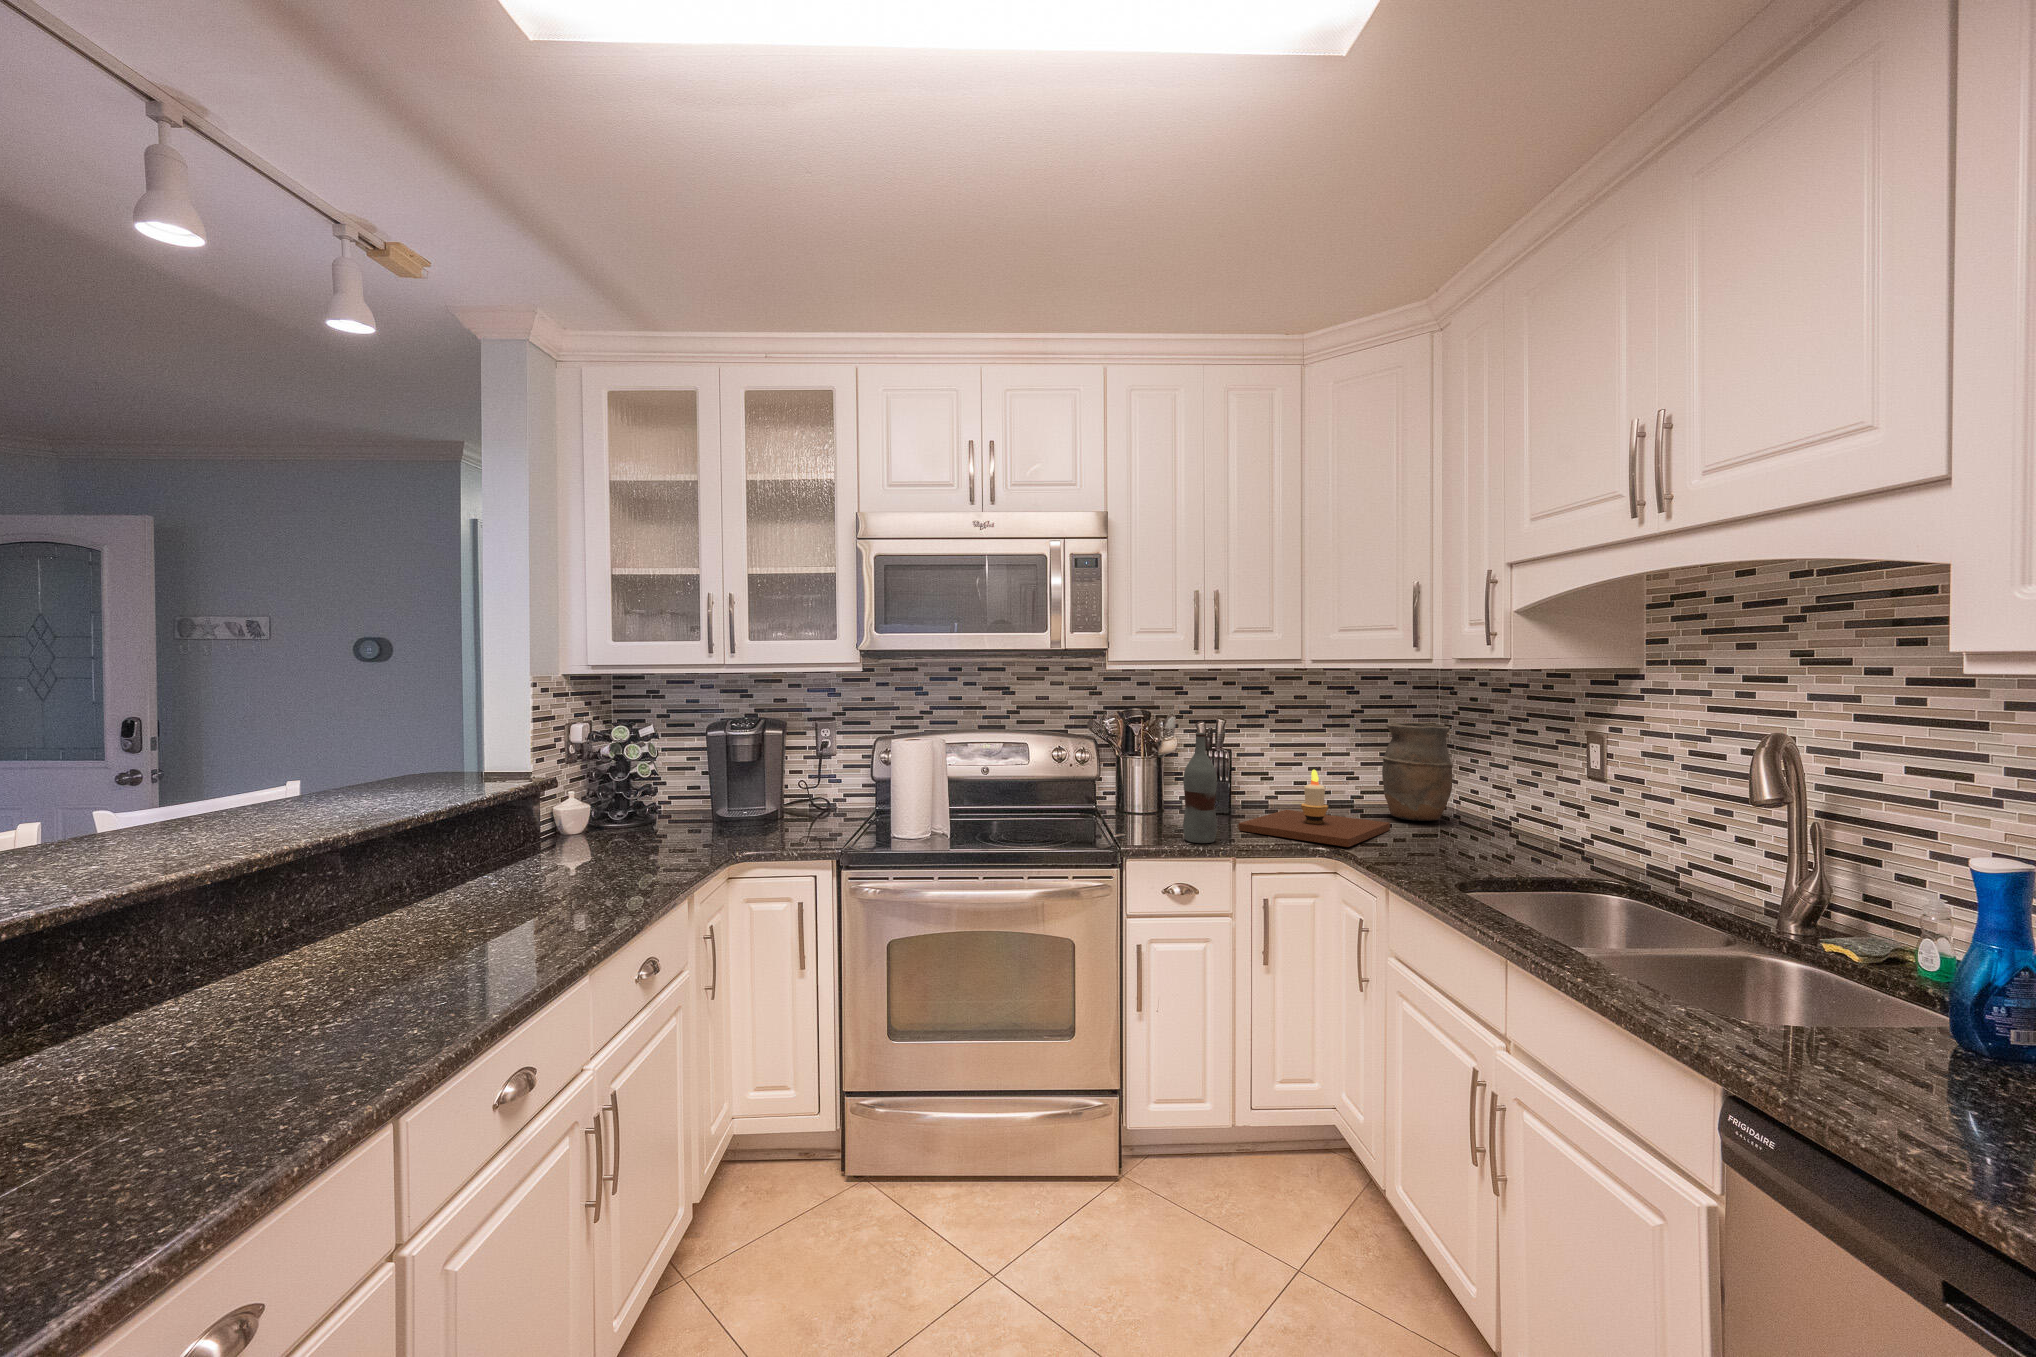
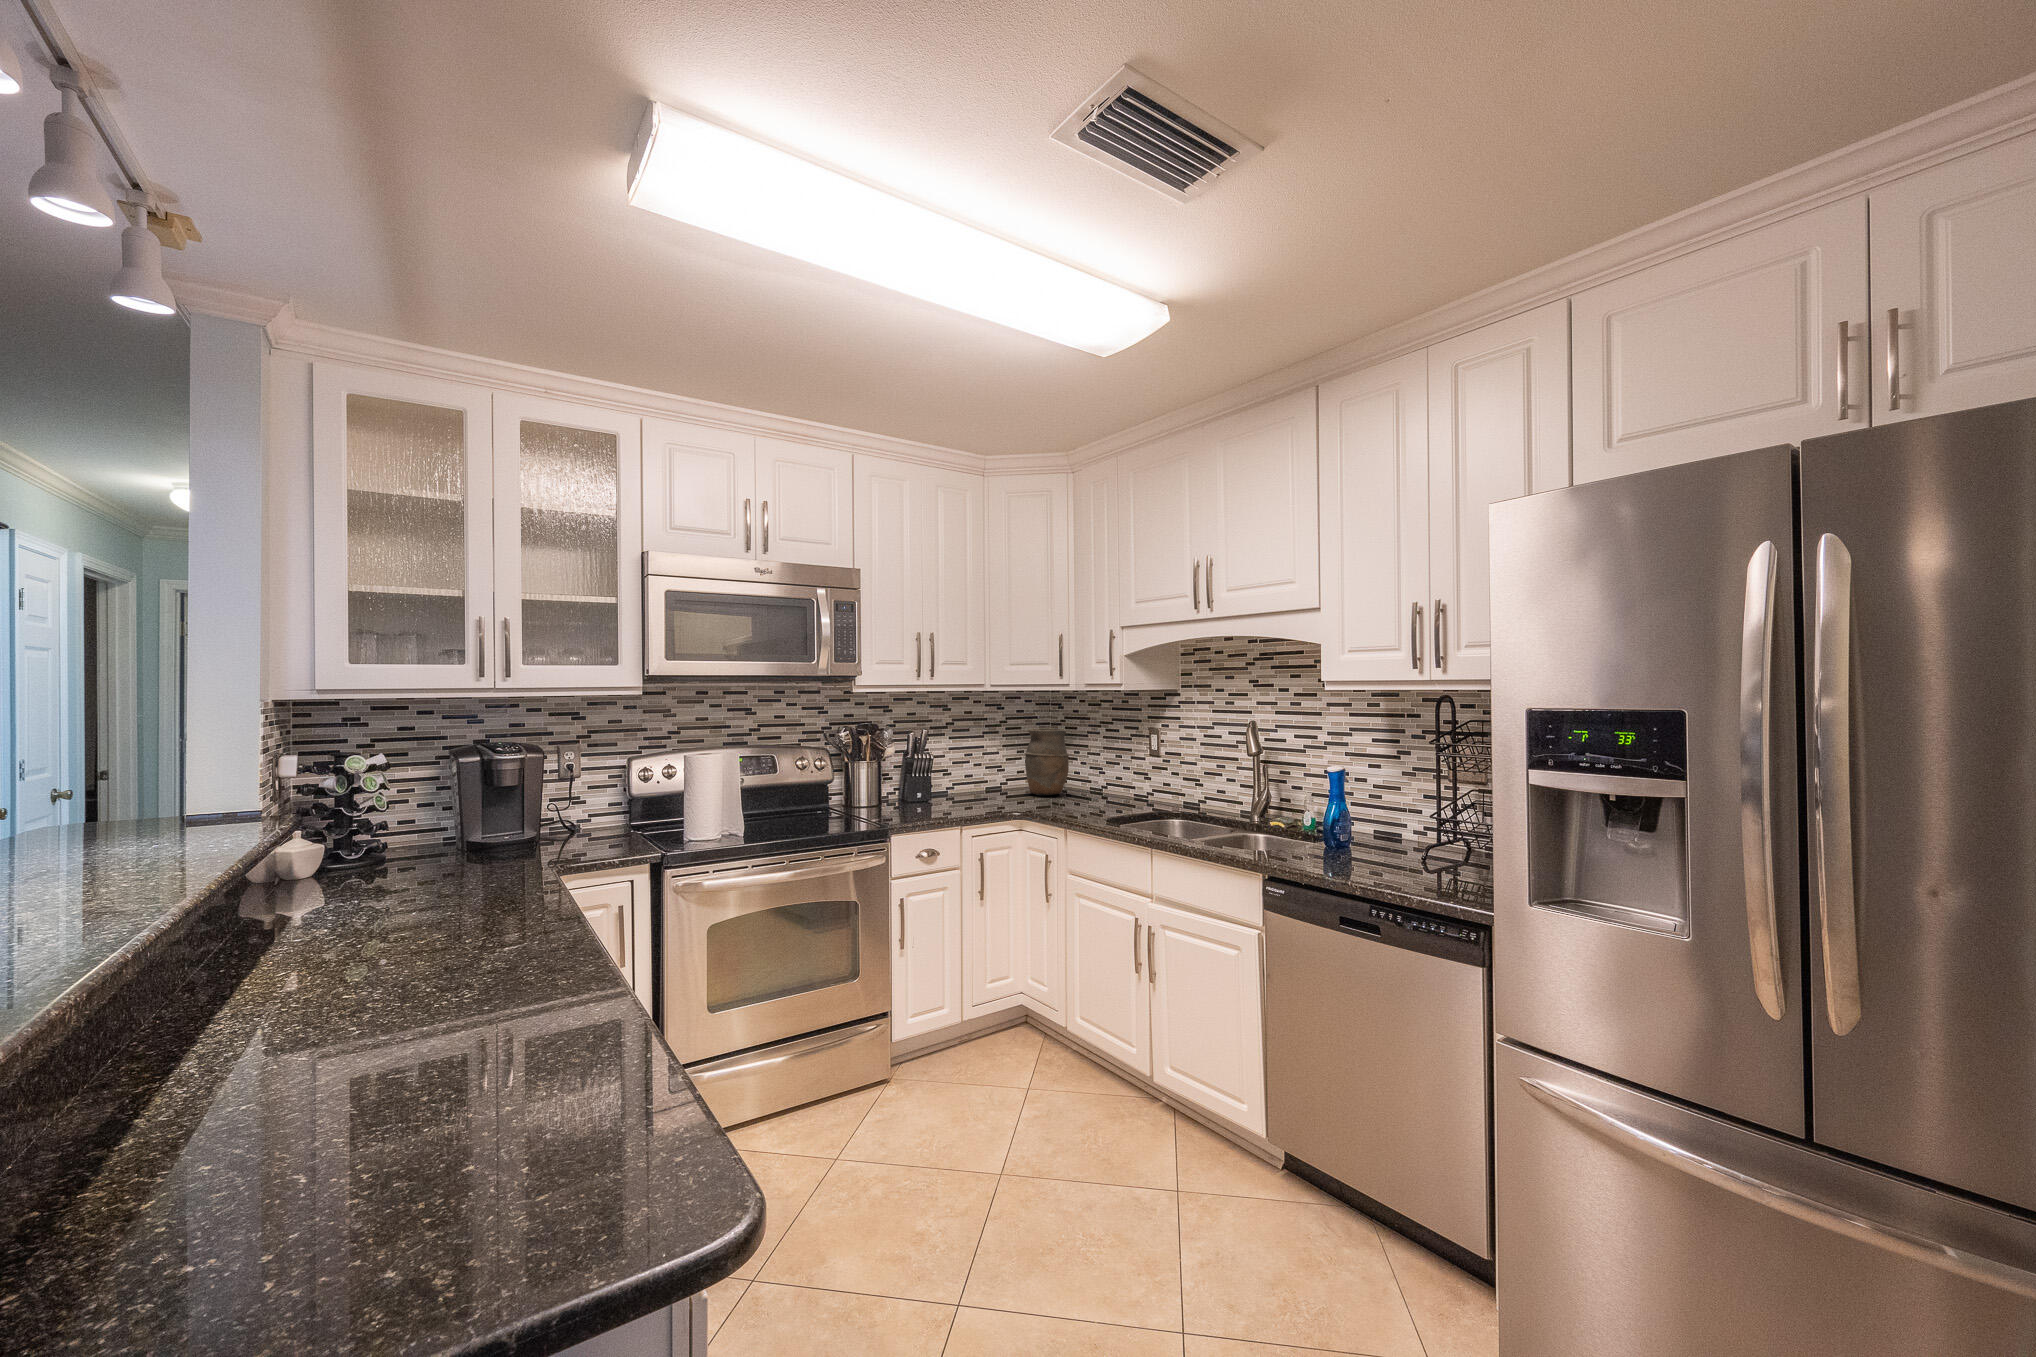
bottle: present [1183,733,1217,843] -> none [919,739,943,820]
candle: present [1238,770,1390,847] -> none [948,763,1038,812]

